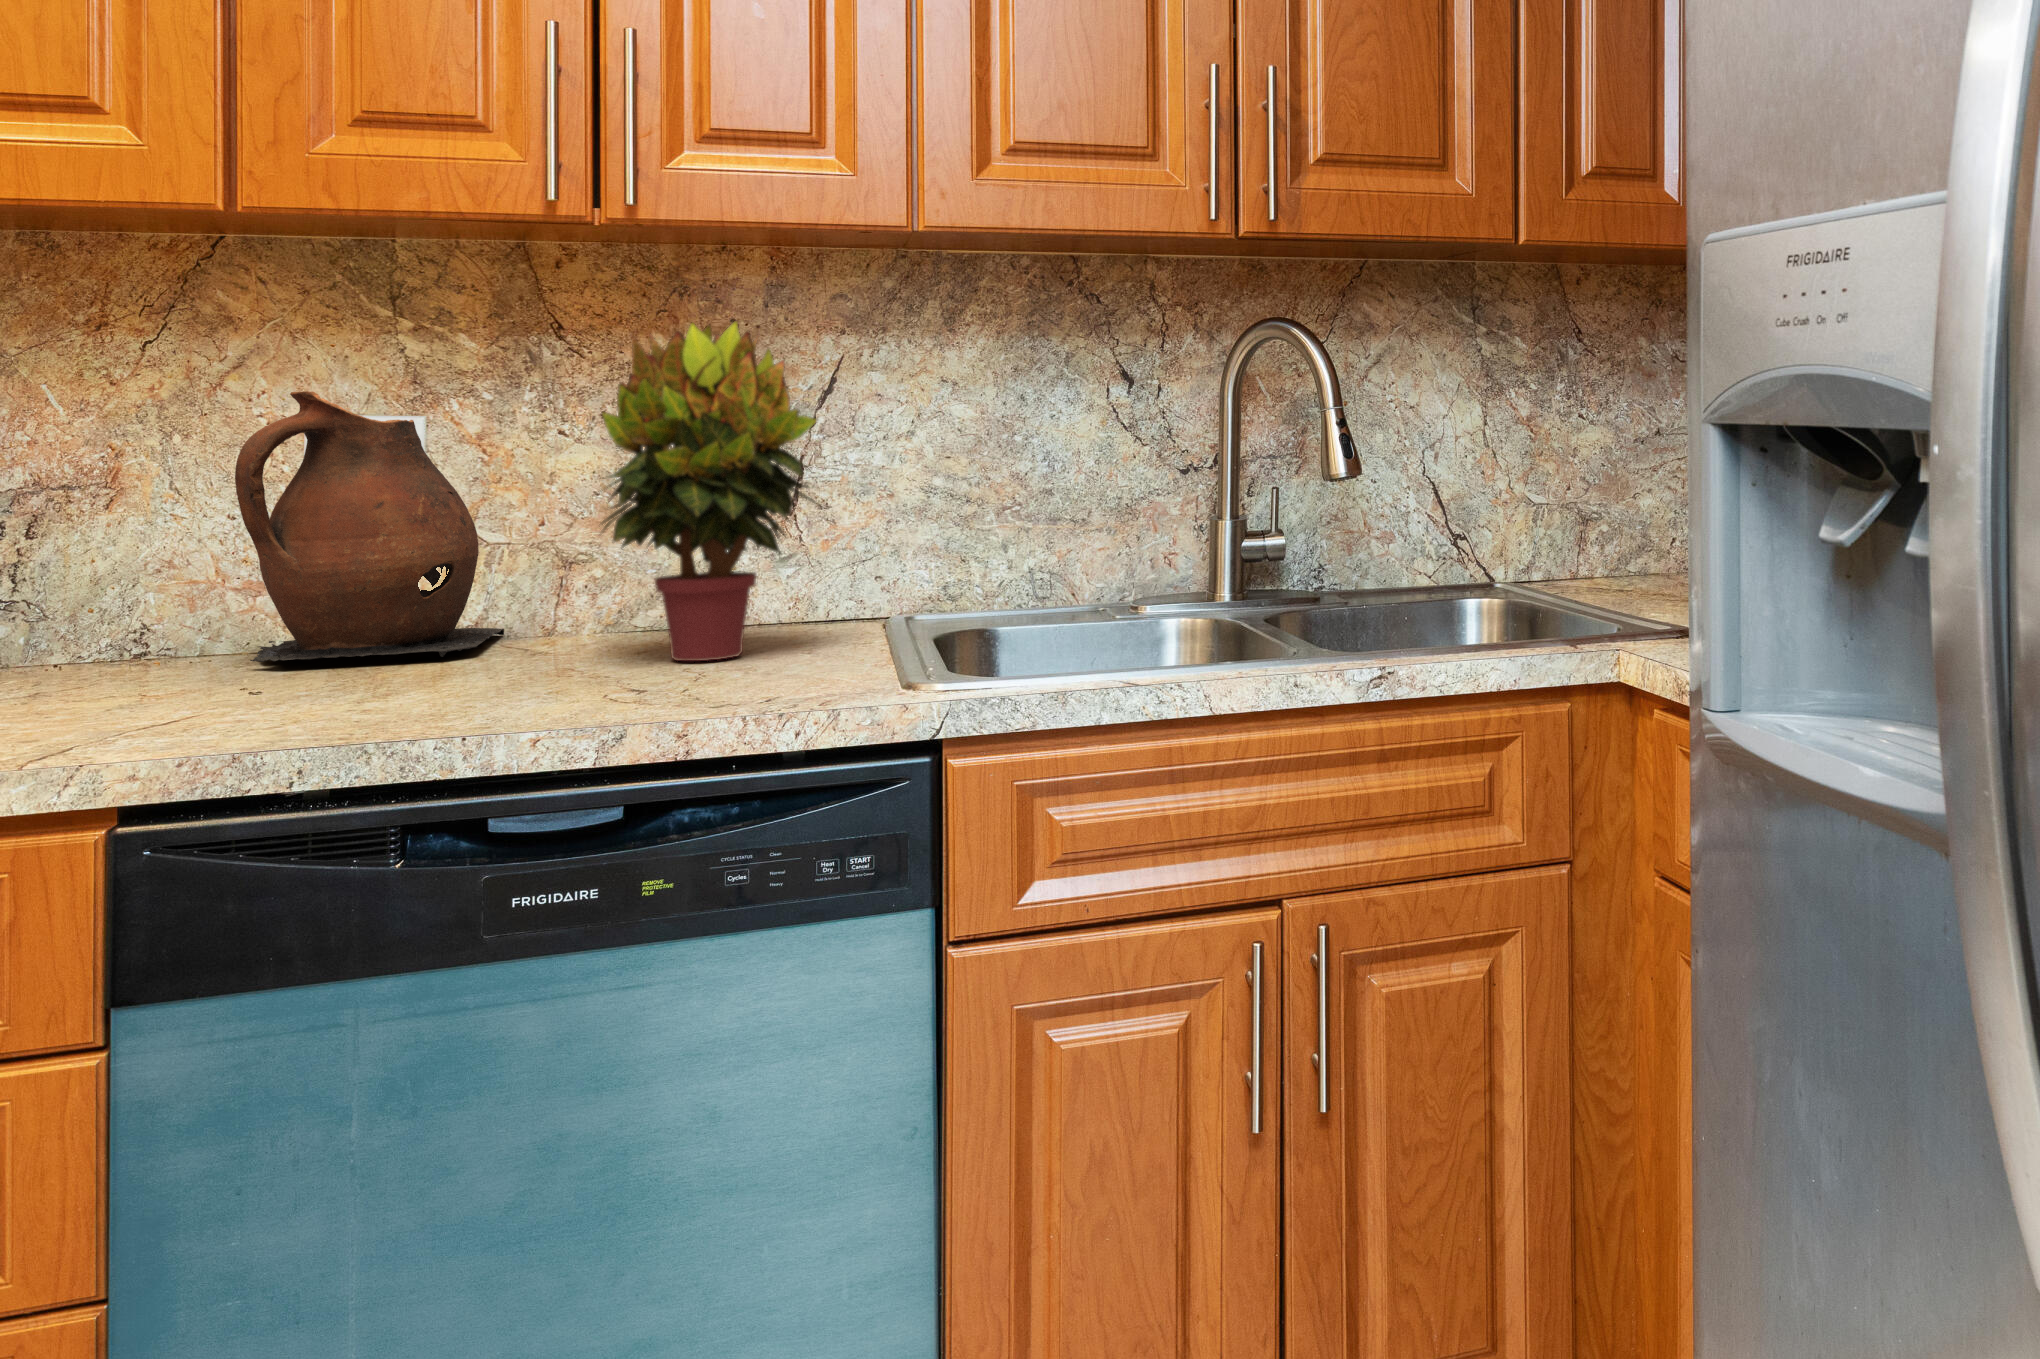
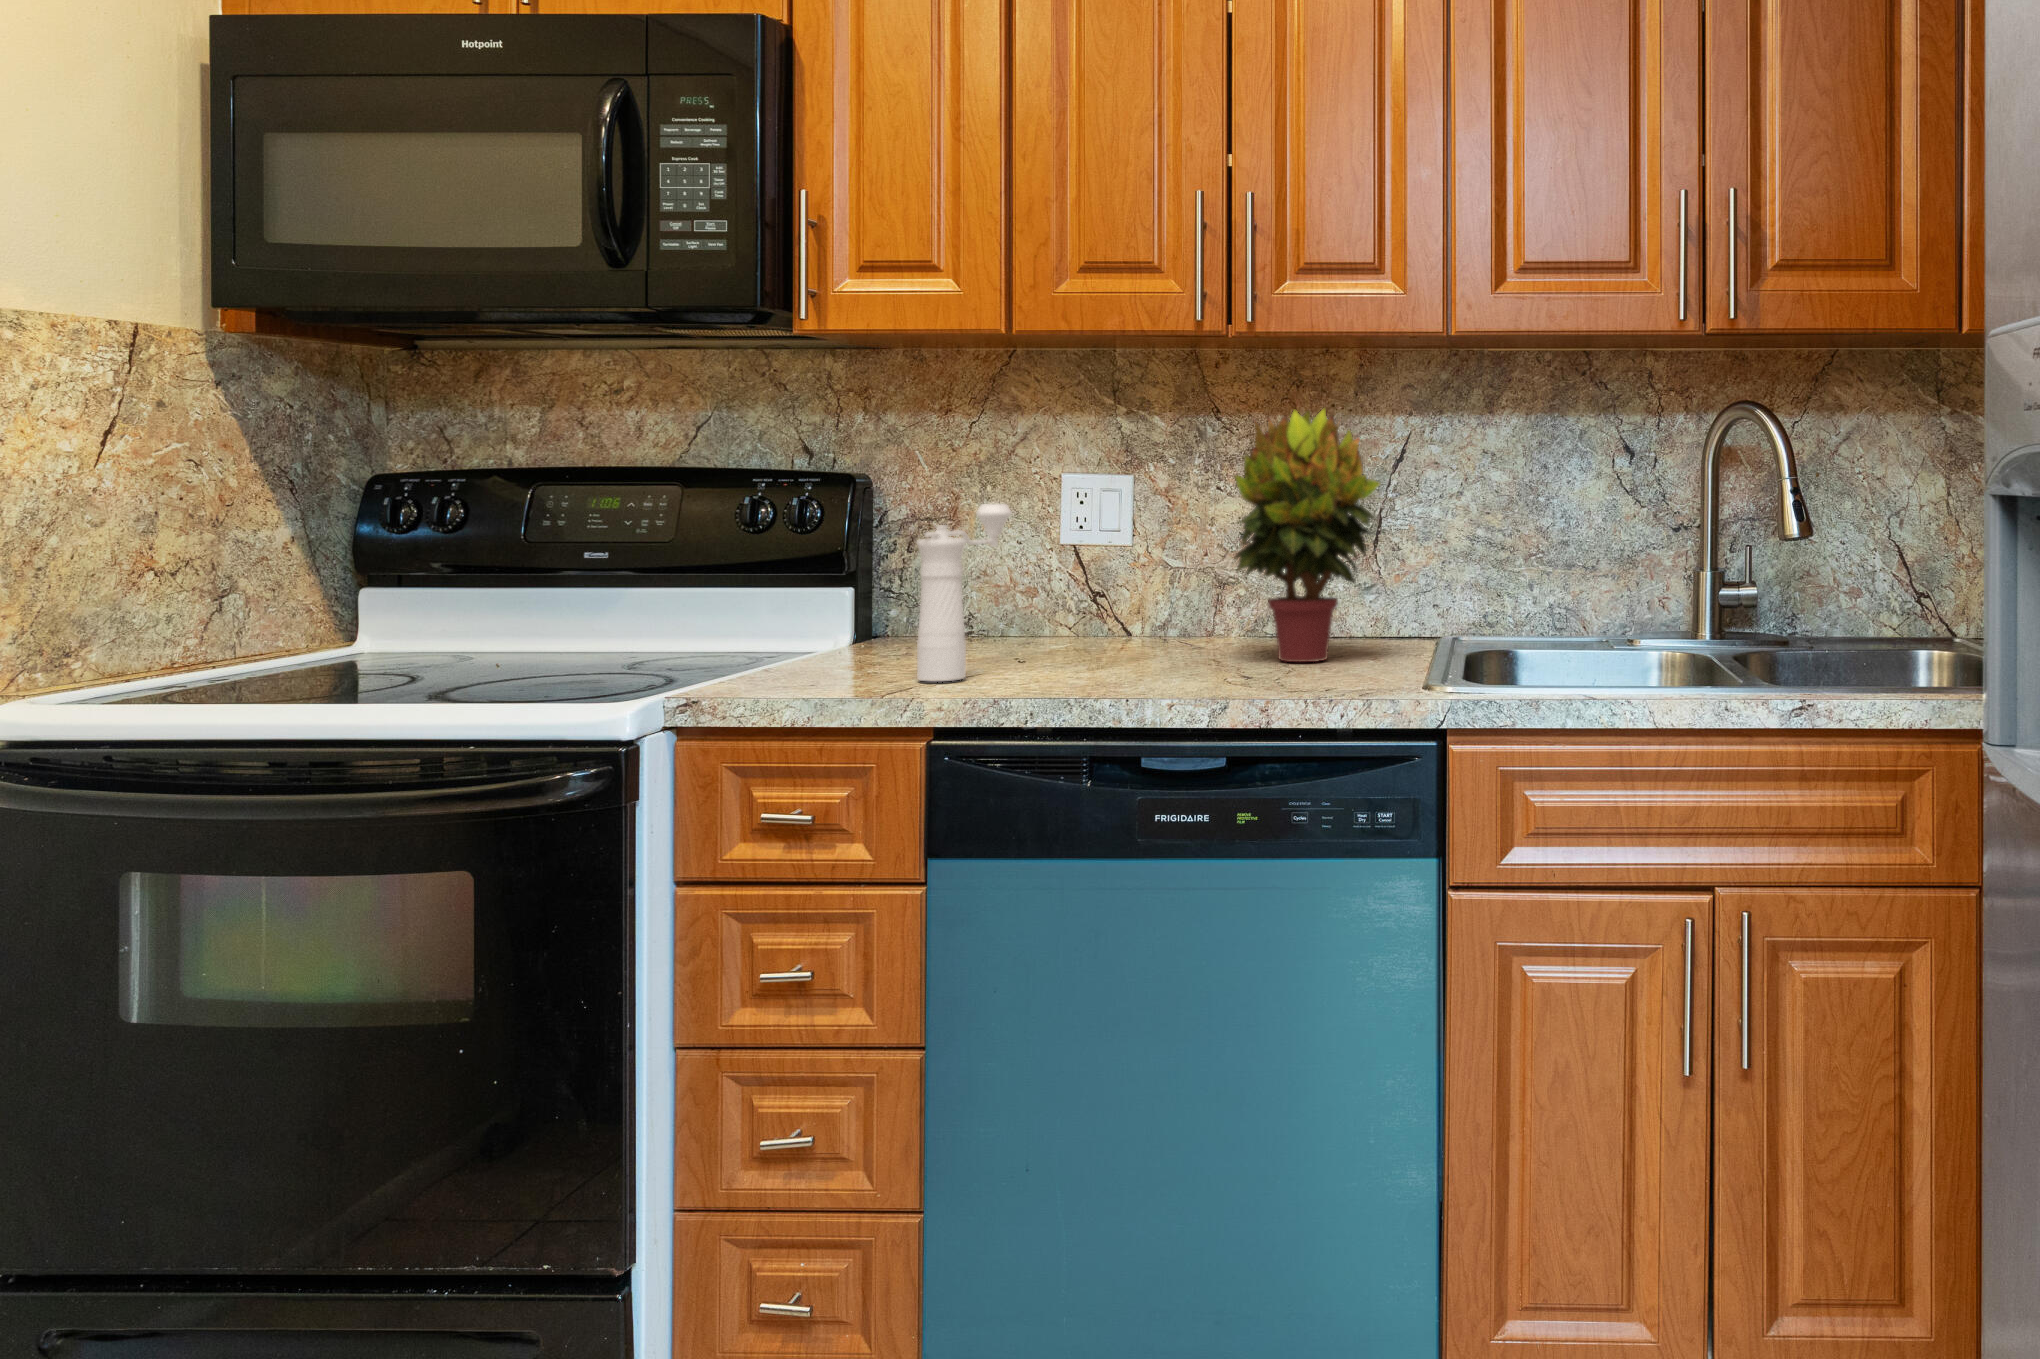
ceramic pitcher: present [235,391,504,662] -> none [1011,457,1180,649]
pepper mill: none [82,458,246,728] -> present [917,504,1011,681]

